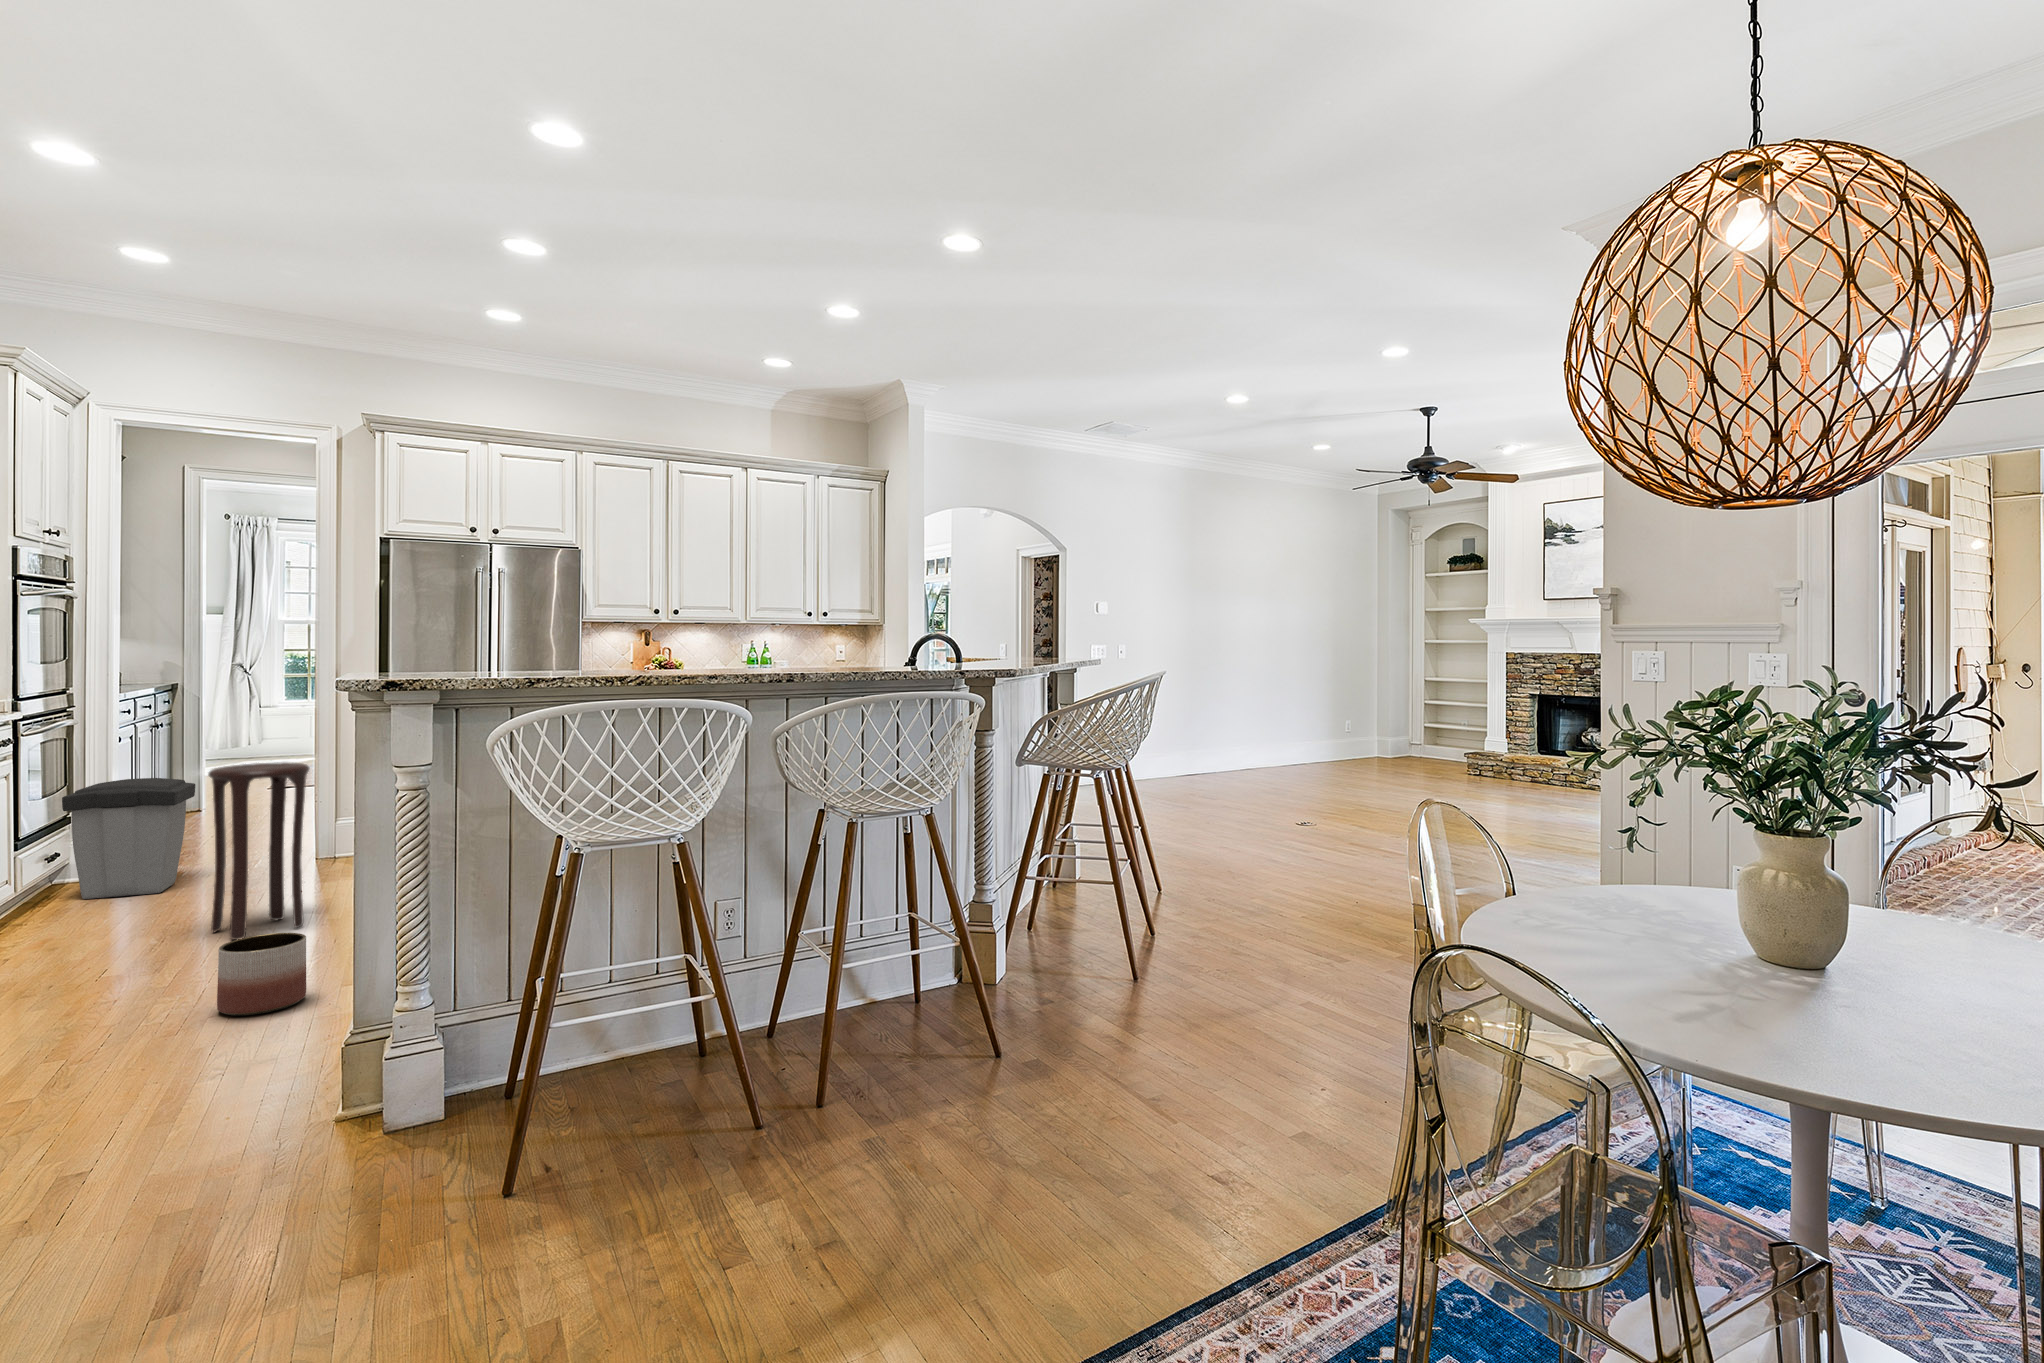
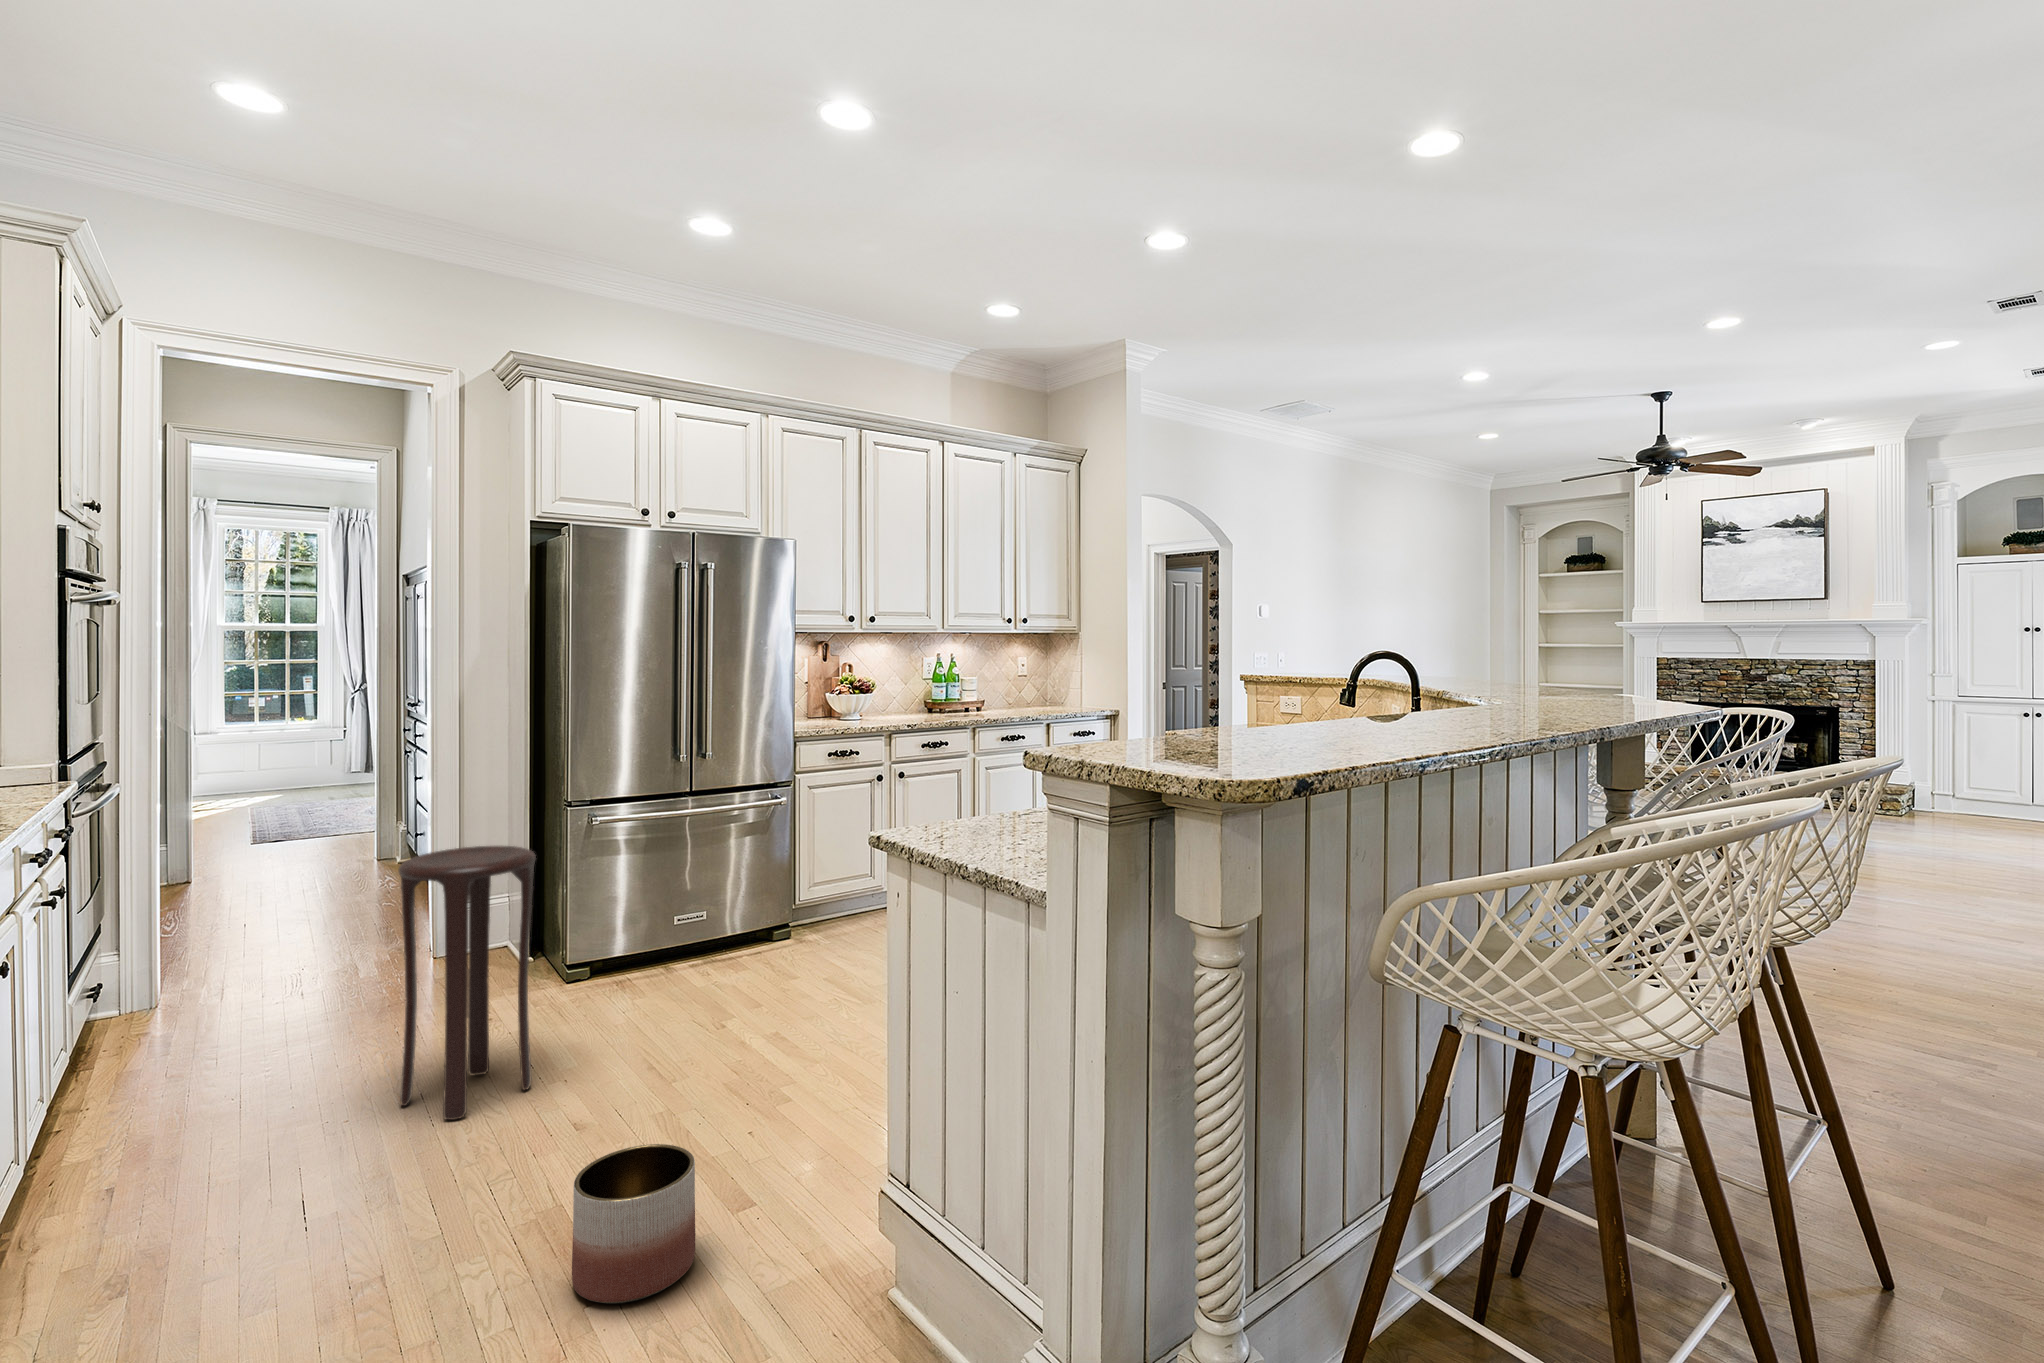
trash can: present [62,778,195,899] -> none [109,860,283,1046]

